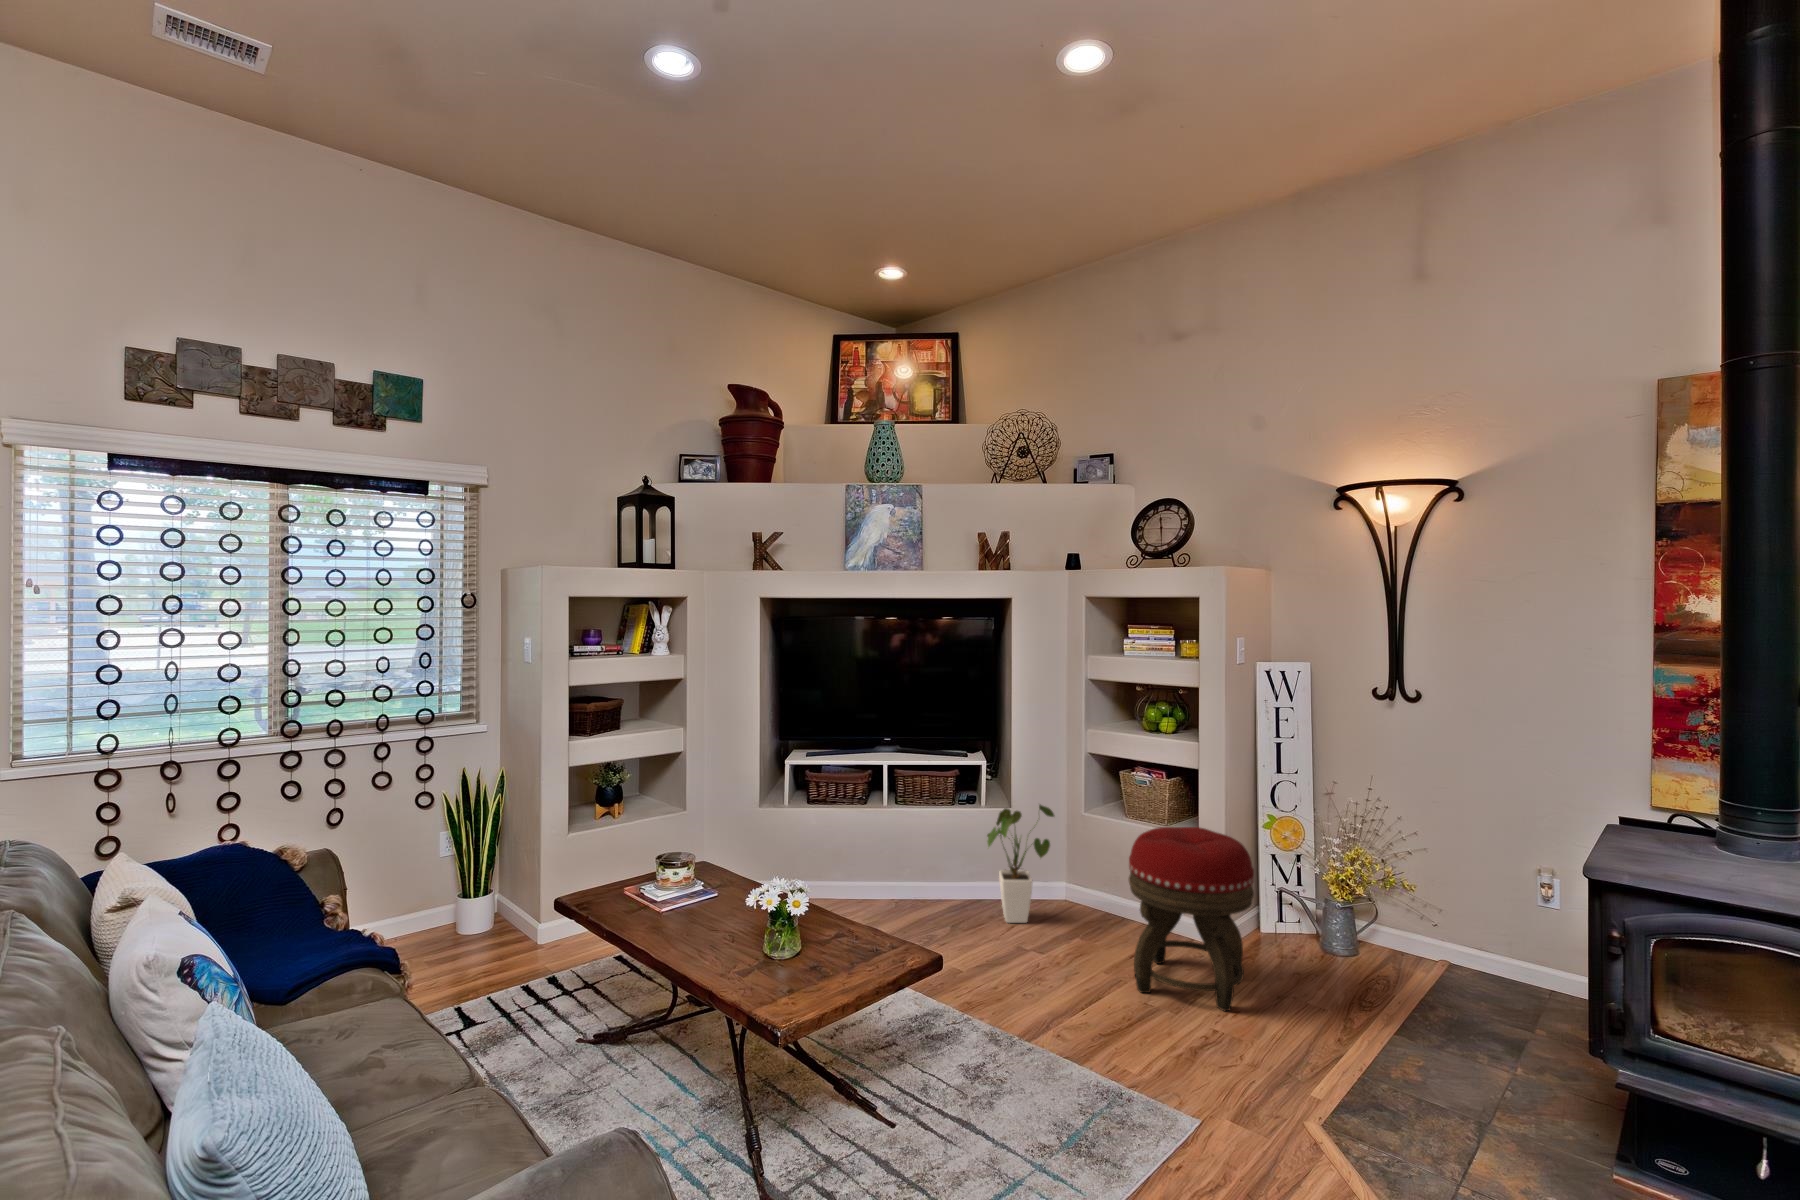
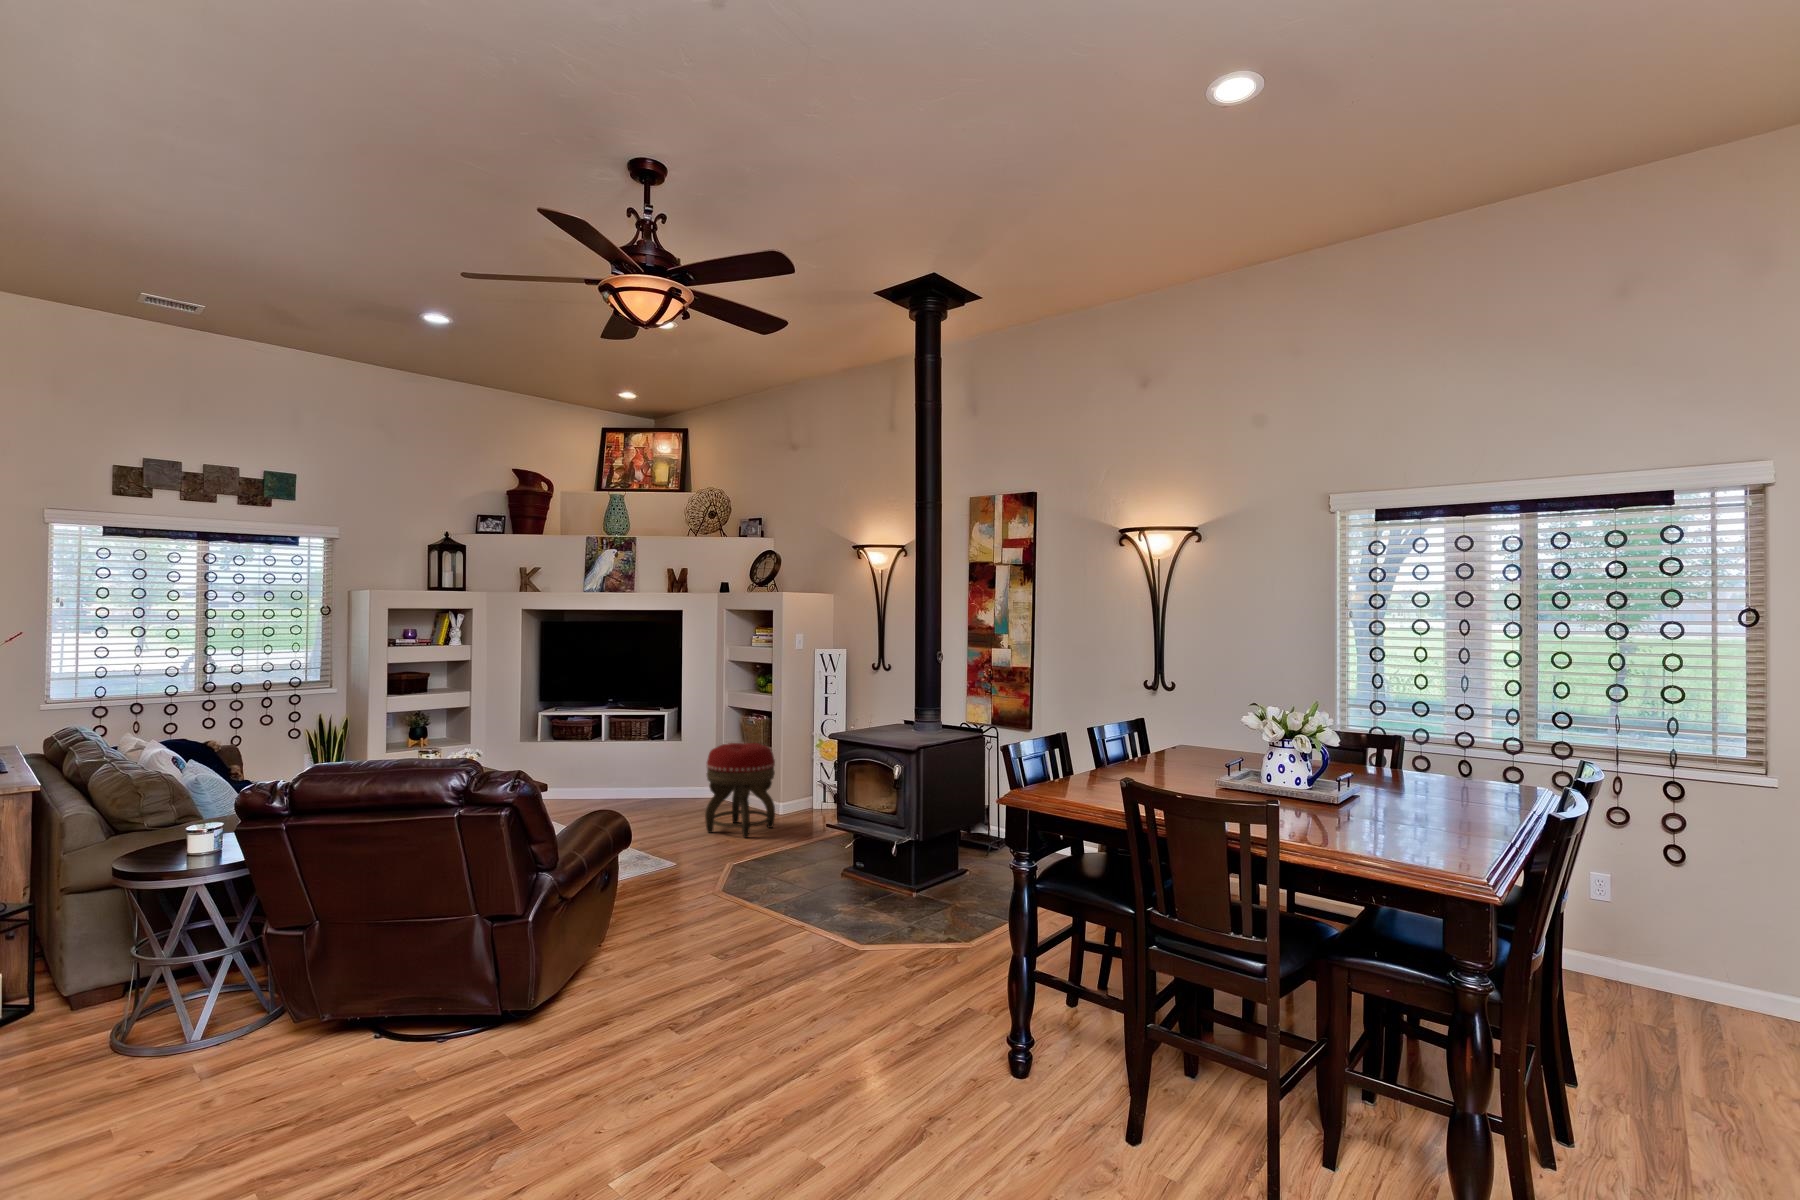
house plant: present [987,805,1055,923] -> none [653,738,706,810]

